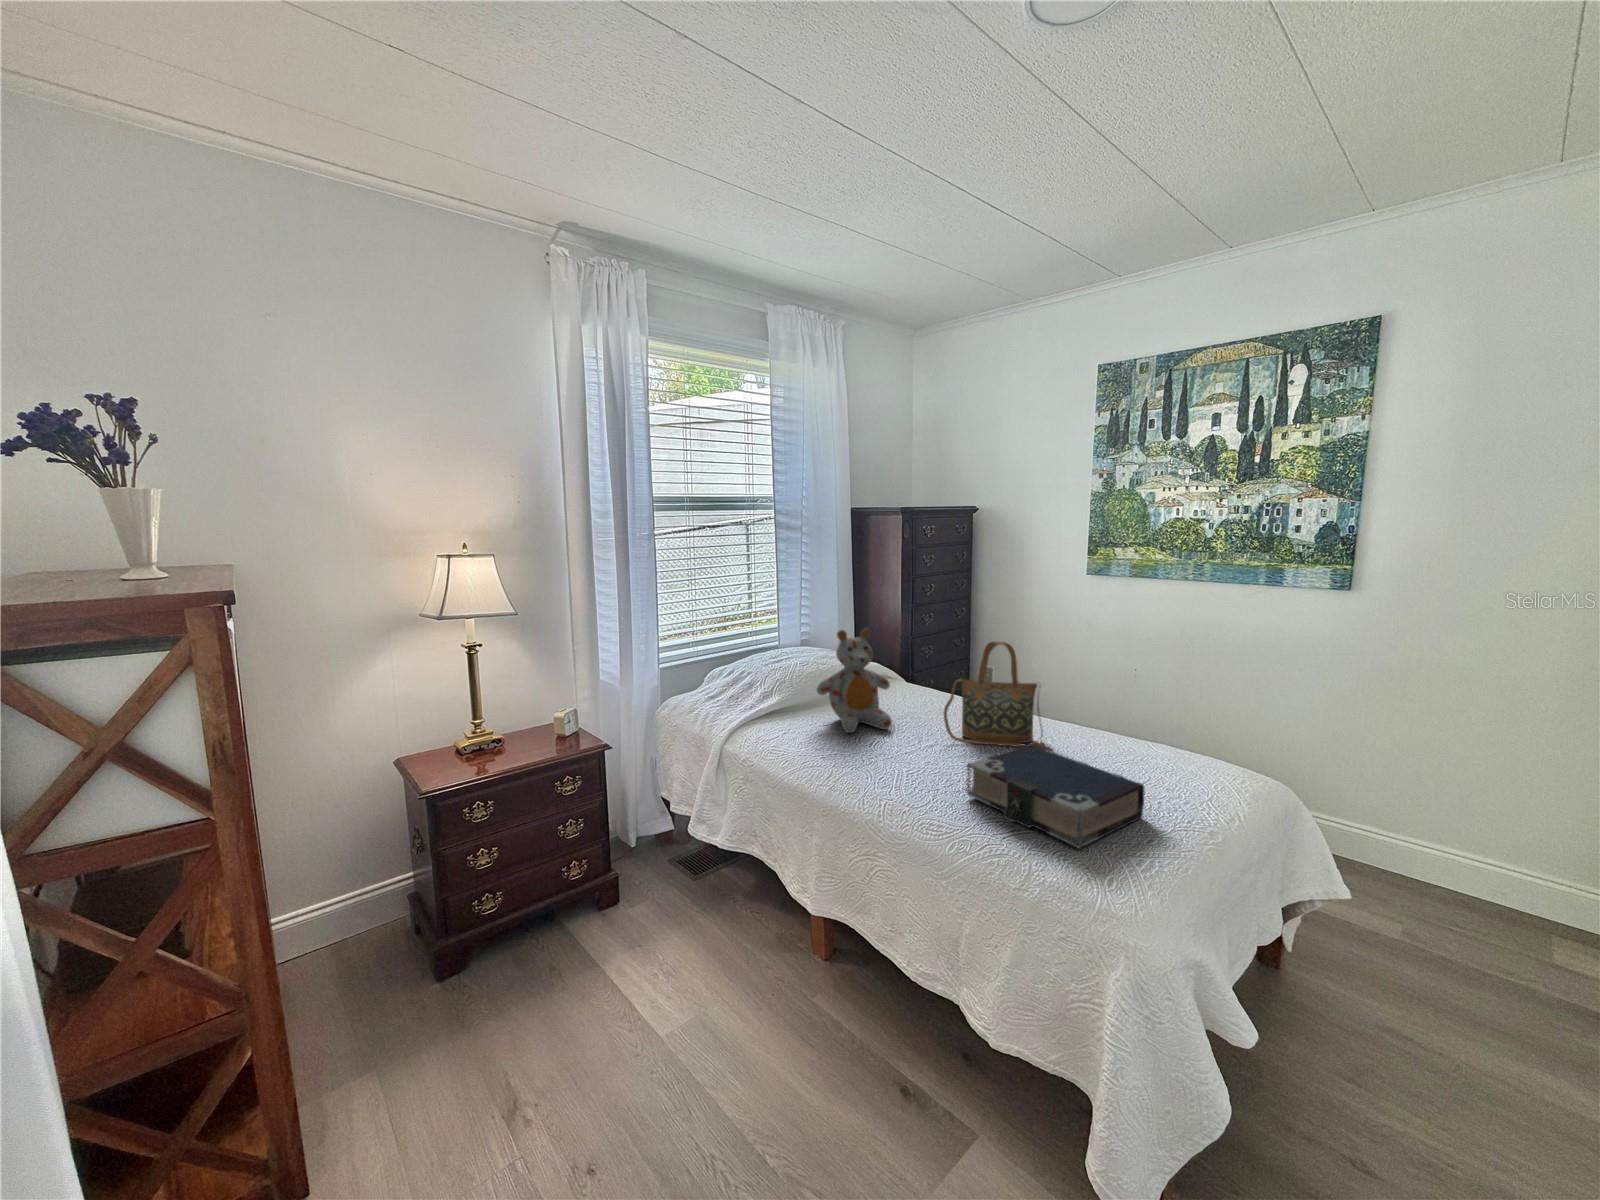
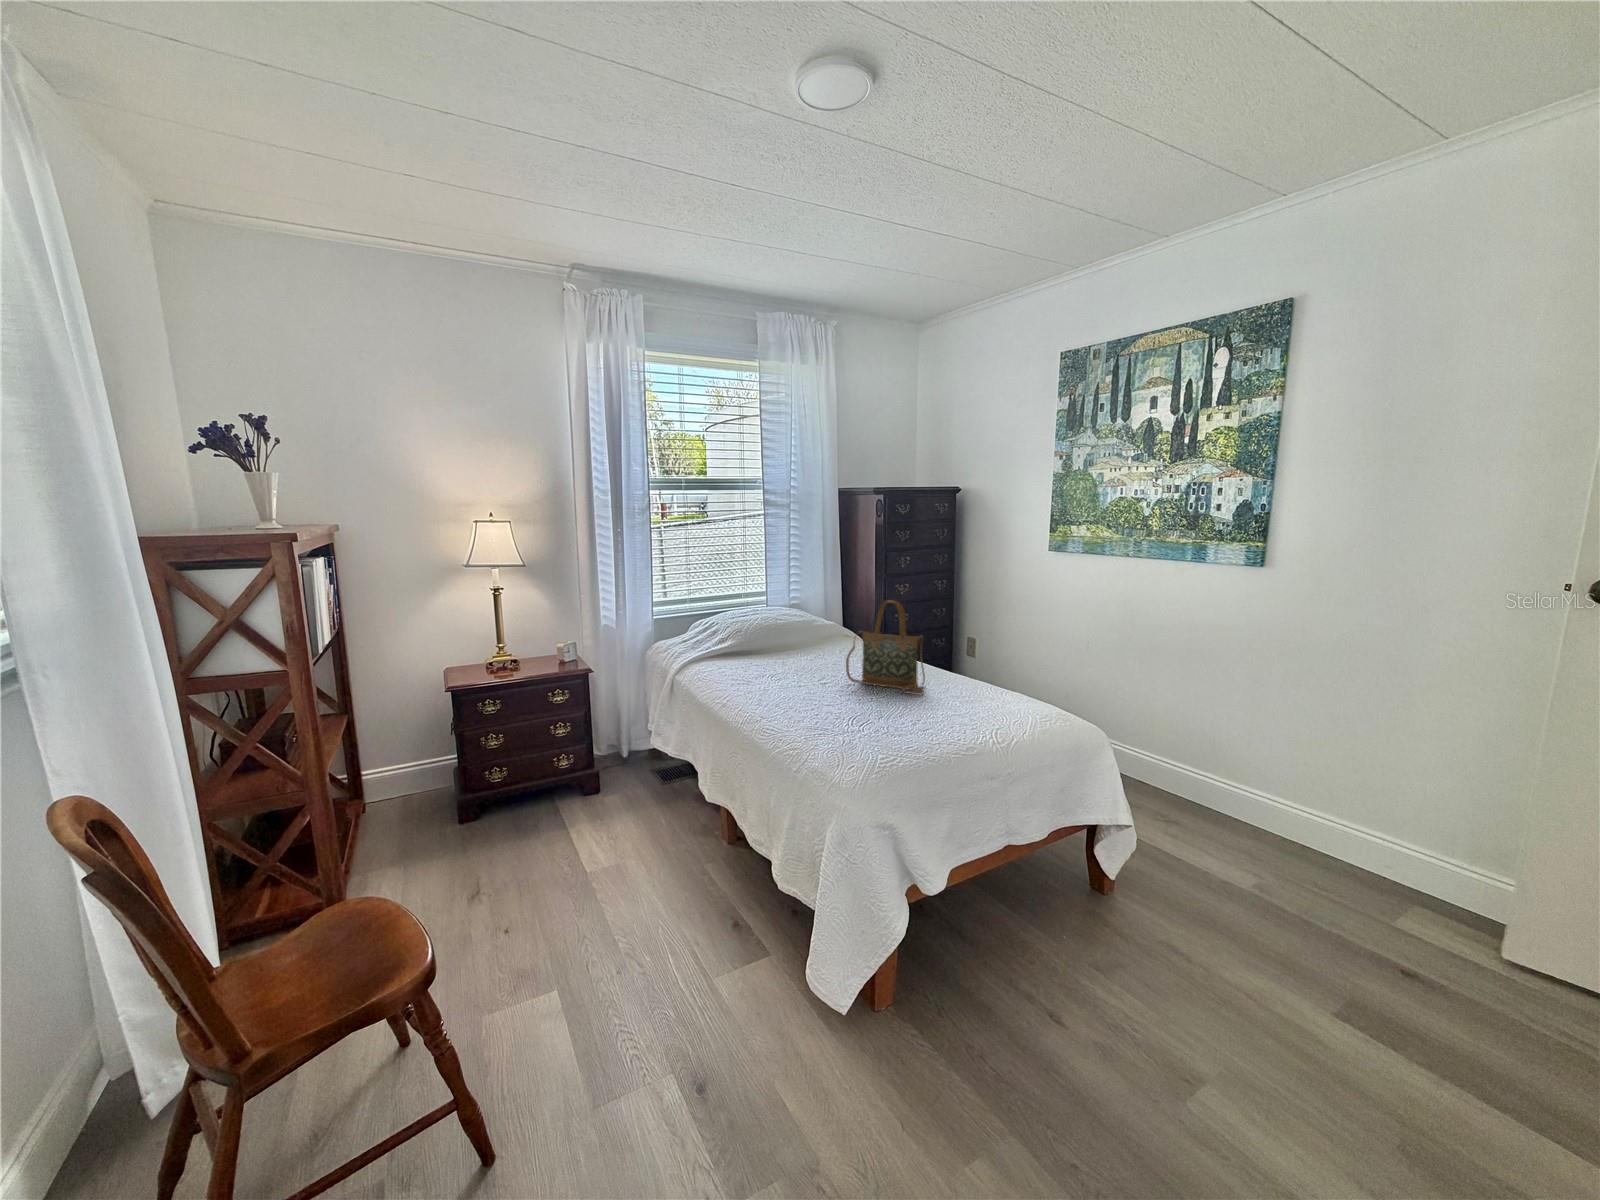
stuffed bear: present [817,629,892,733] -> none [757,588,821,673]
book: present [967,744,1144,848] -> none [818,681,942,750]

